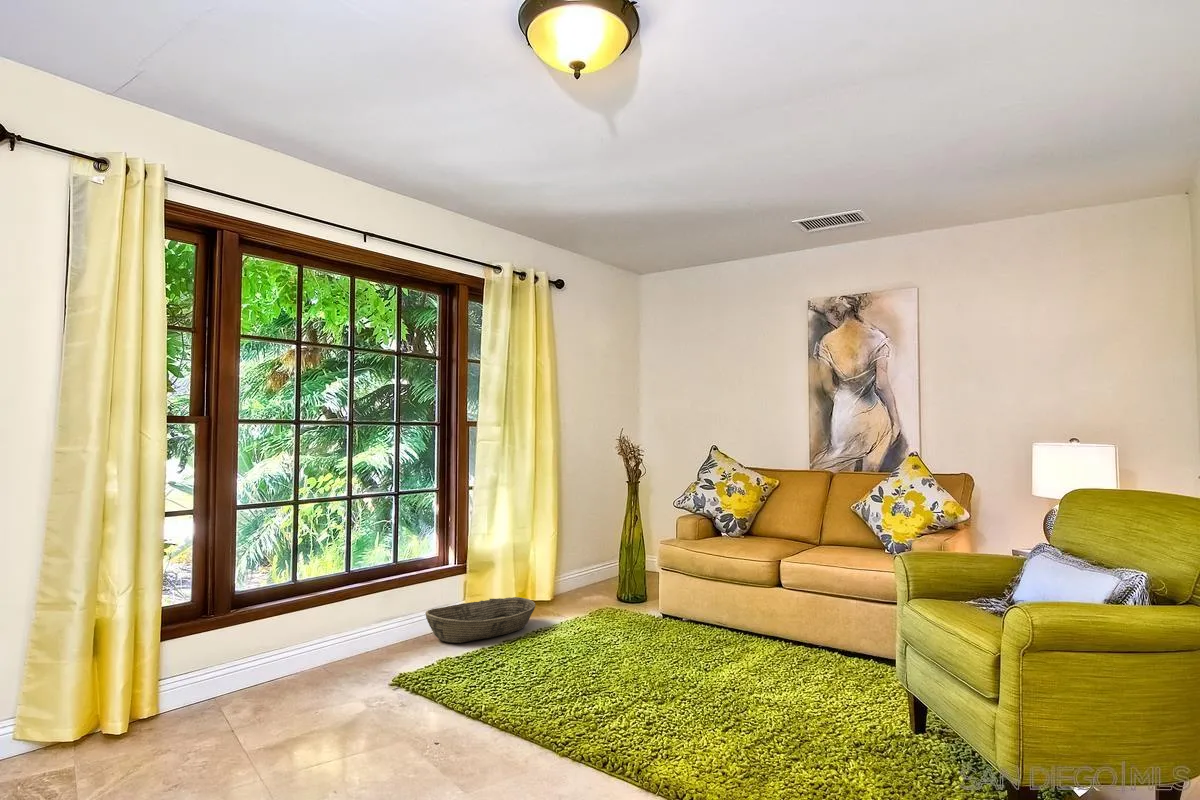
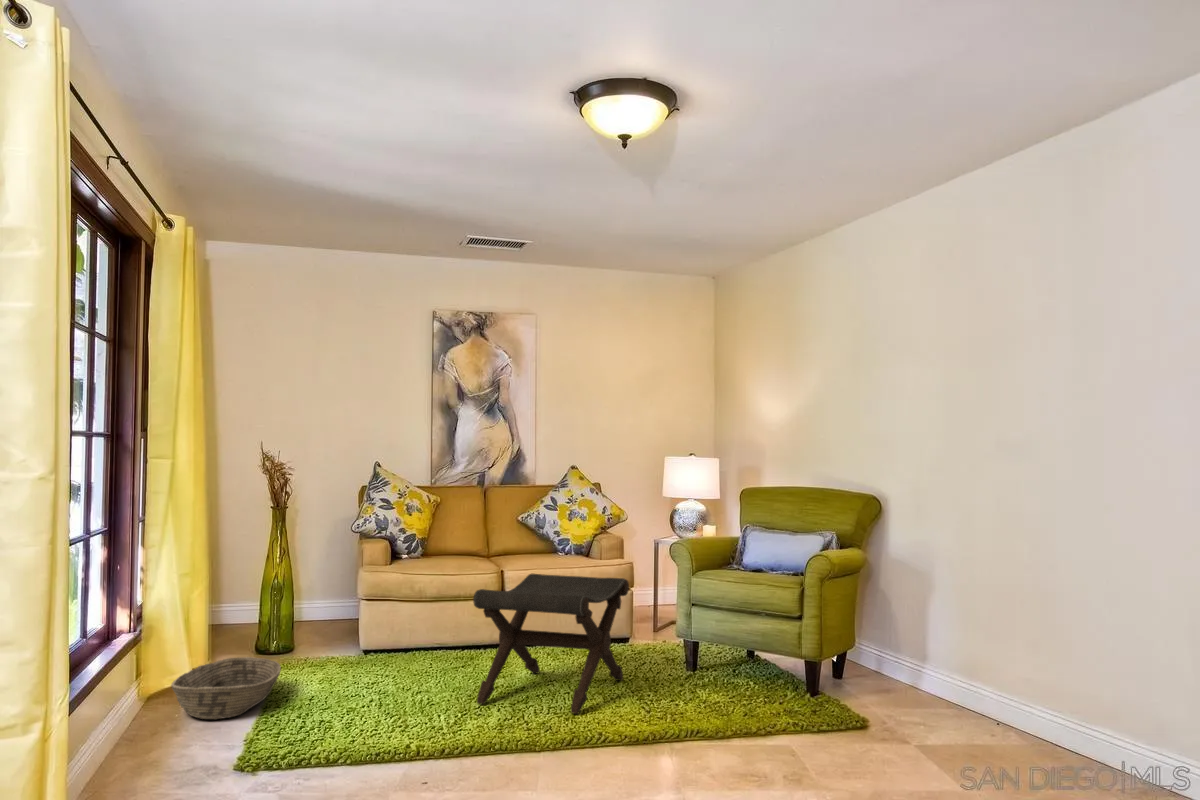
footstool: none [590,567,785,733] -> present [473,574,629,714]

